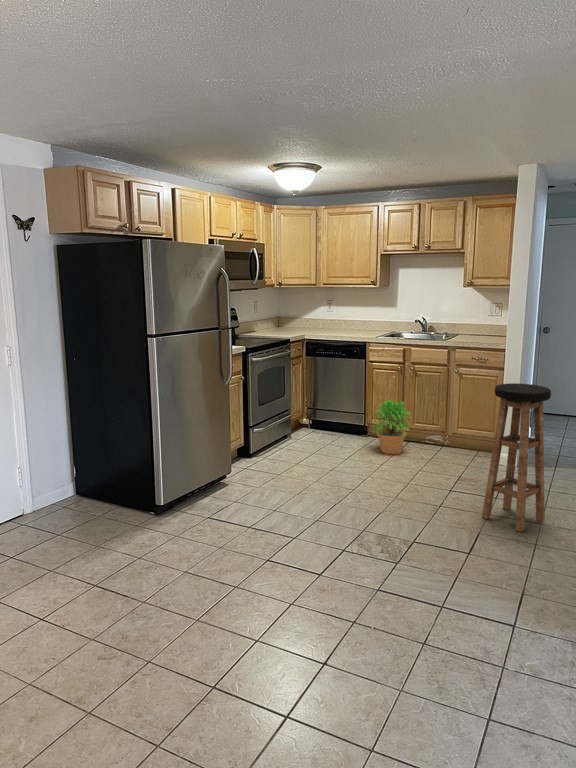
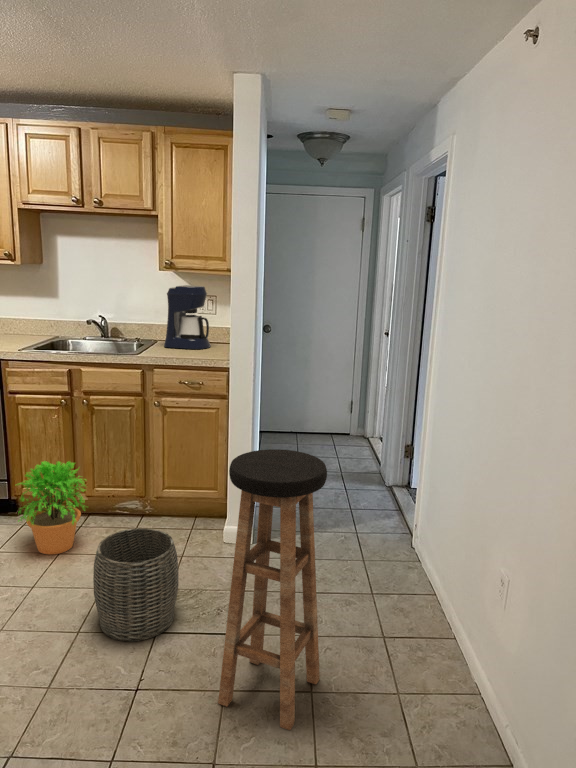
coffee maker: none [464,297,496,339] -> present [164,285,211,349]
woven basket: none [416,435,464,491] -> present [93,528,179,641]

